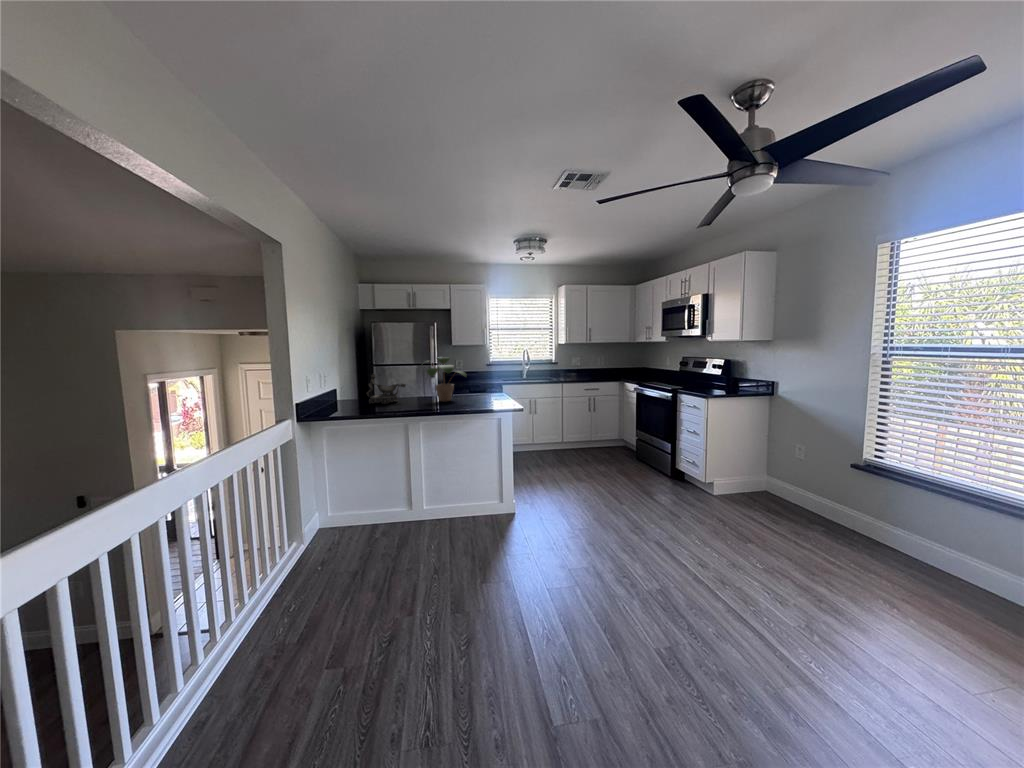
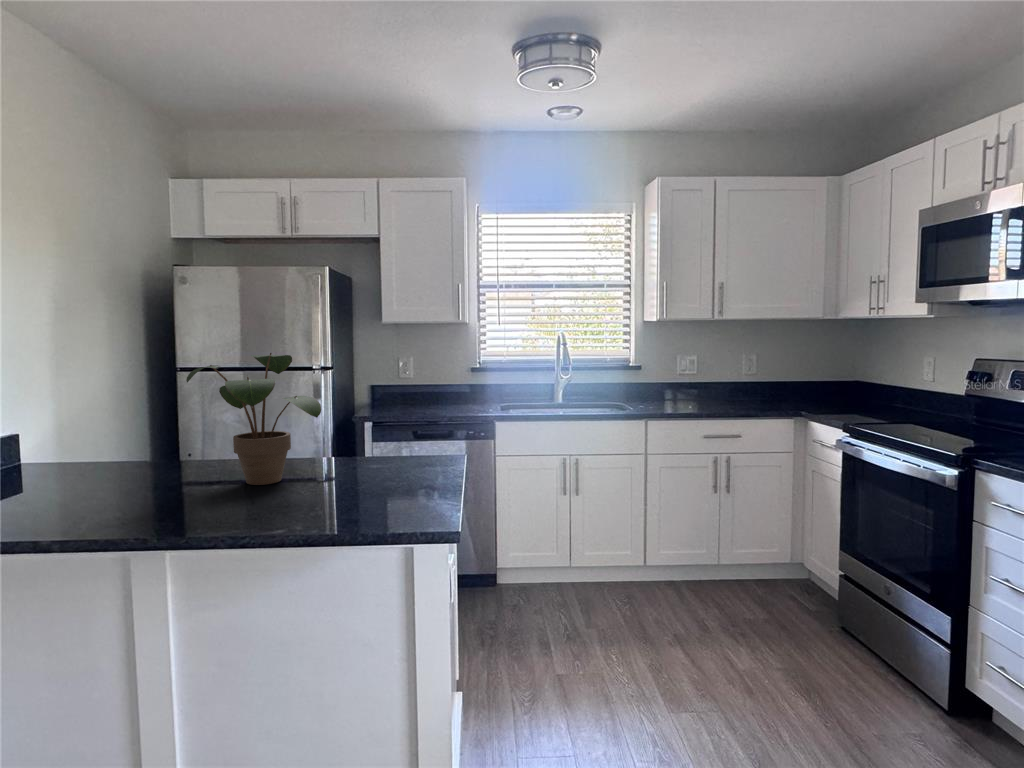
decorative bowl: present [367,374,406,404] -> none [39,399,162,488]

